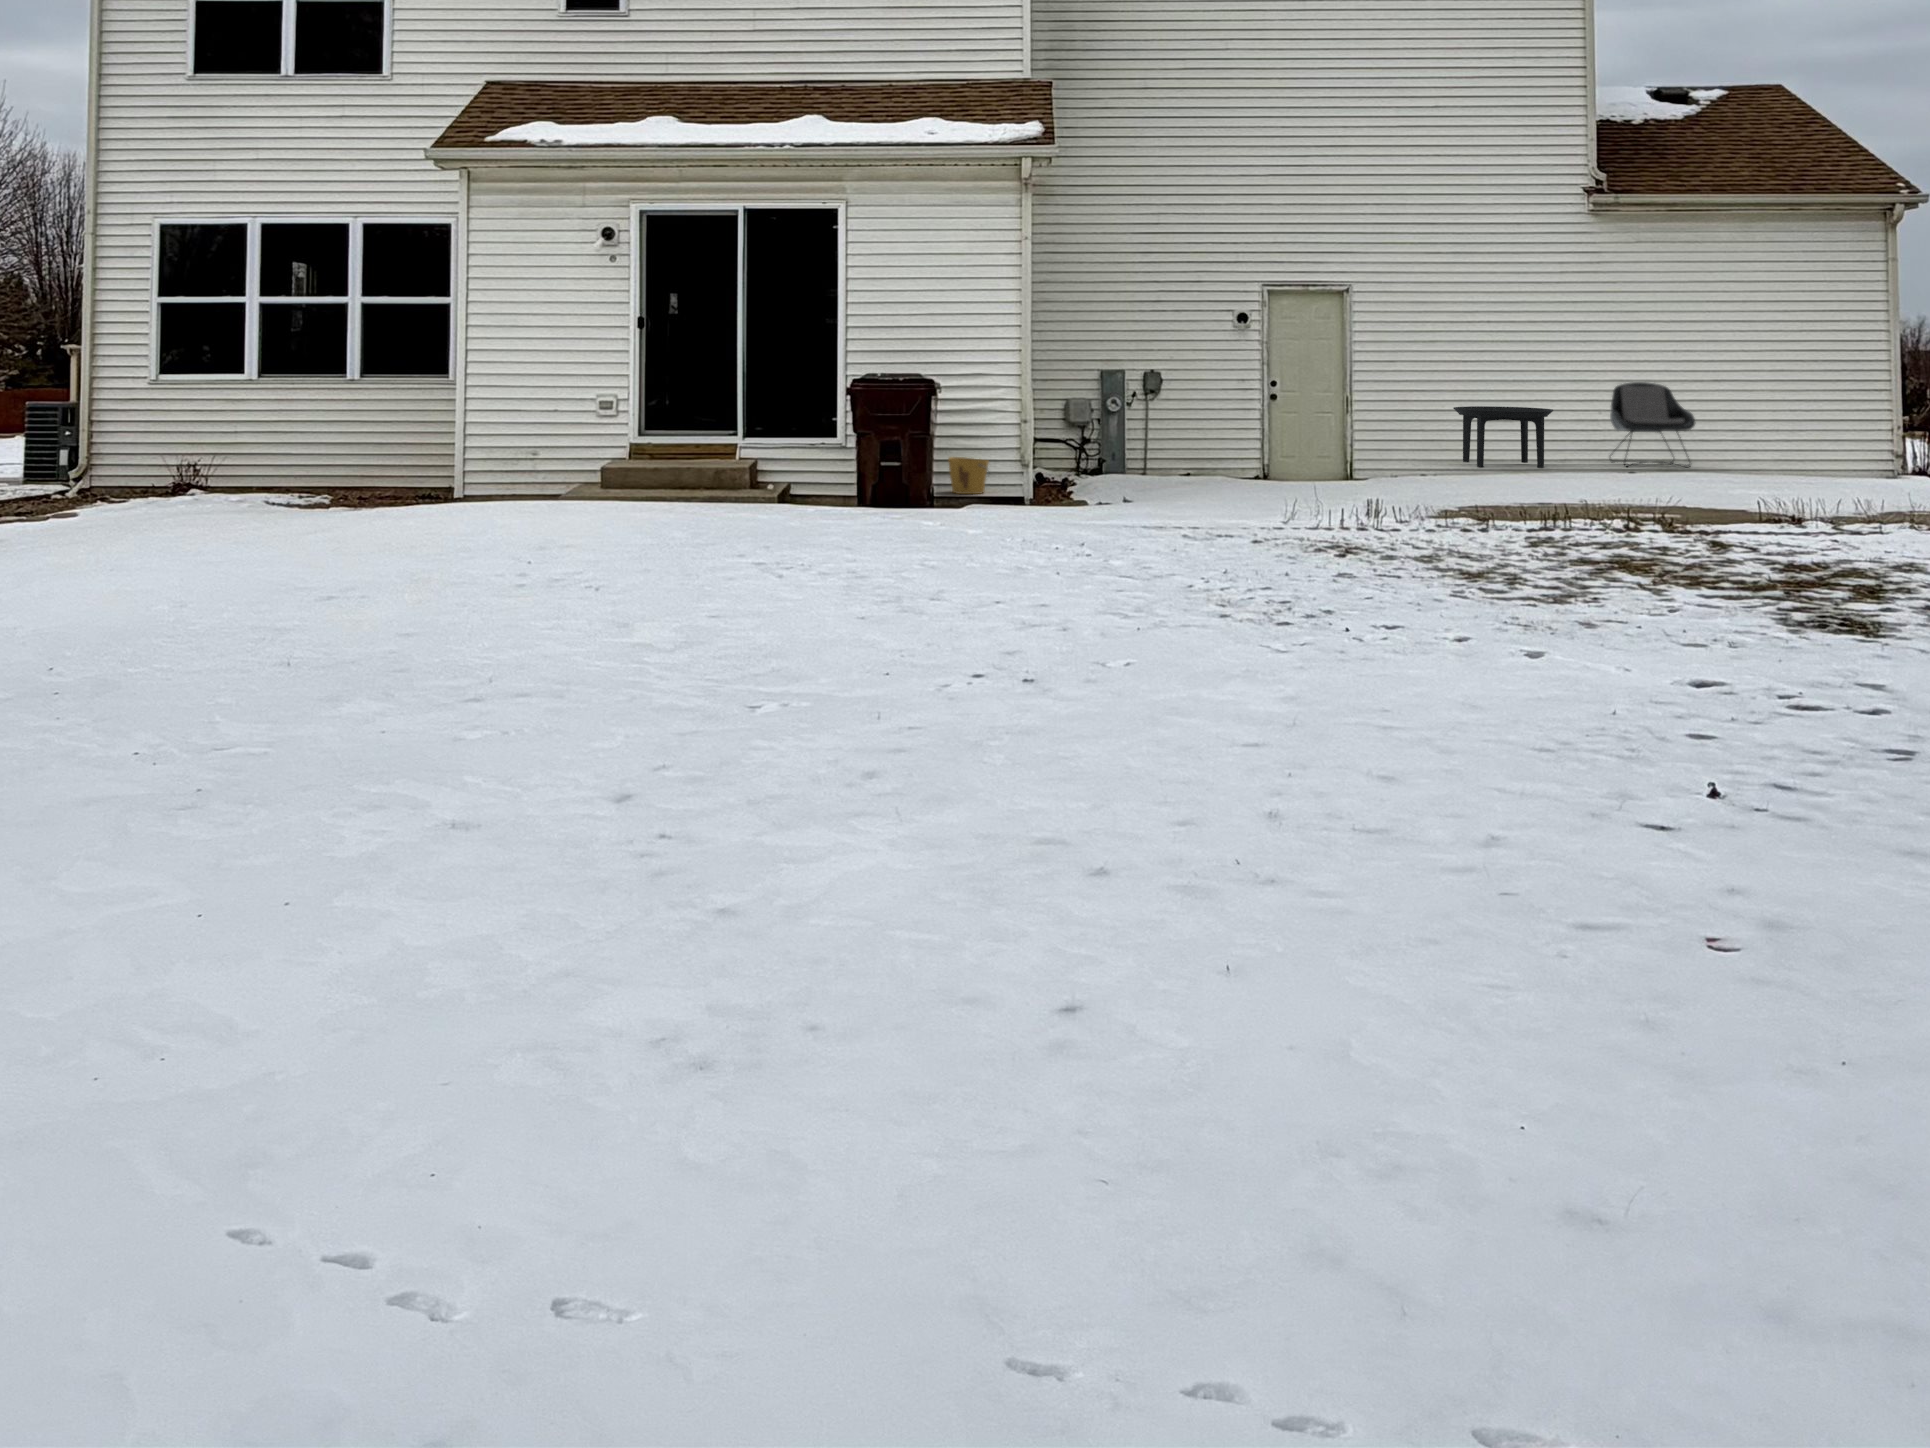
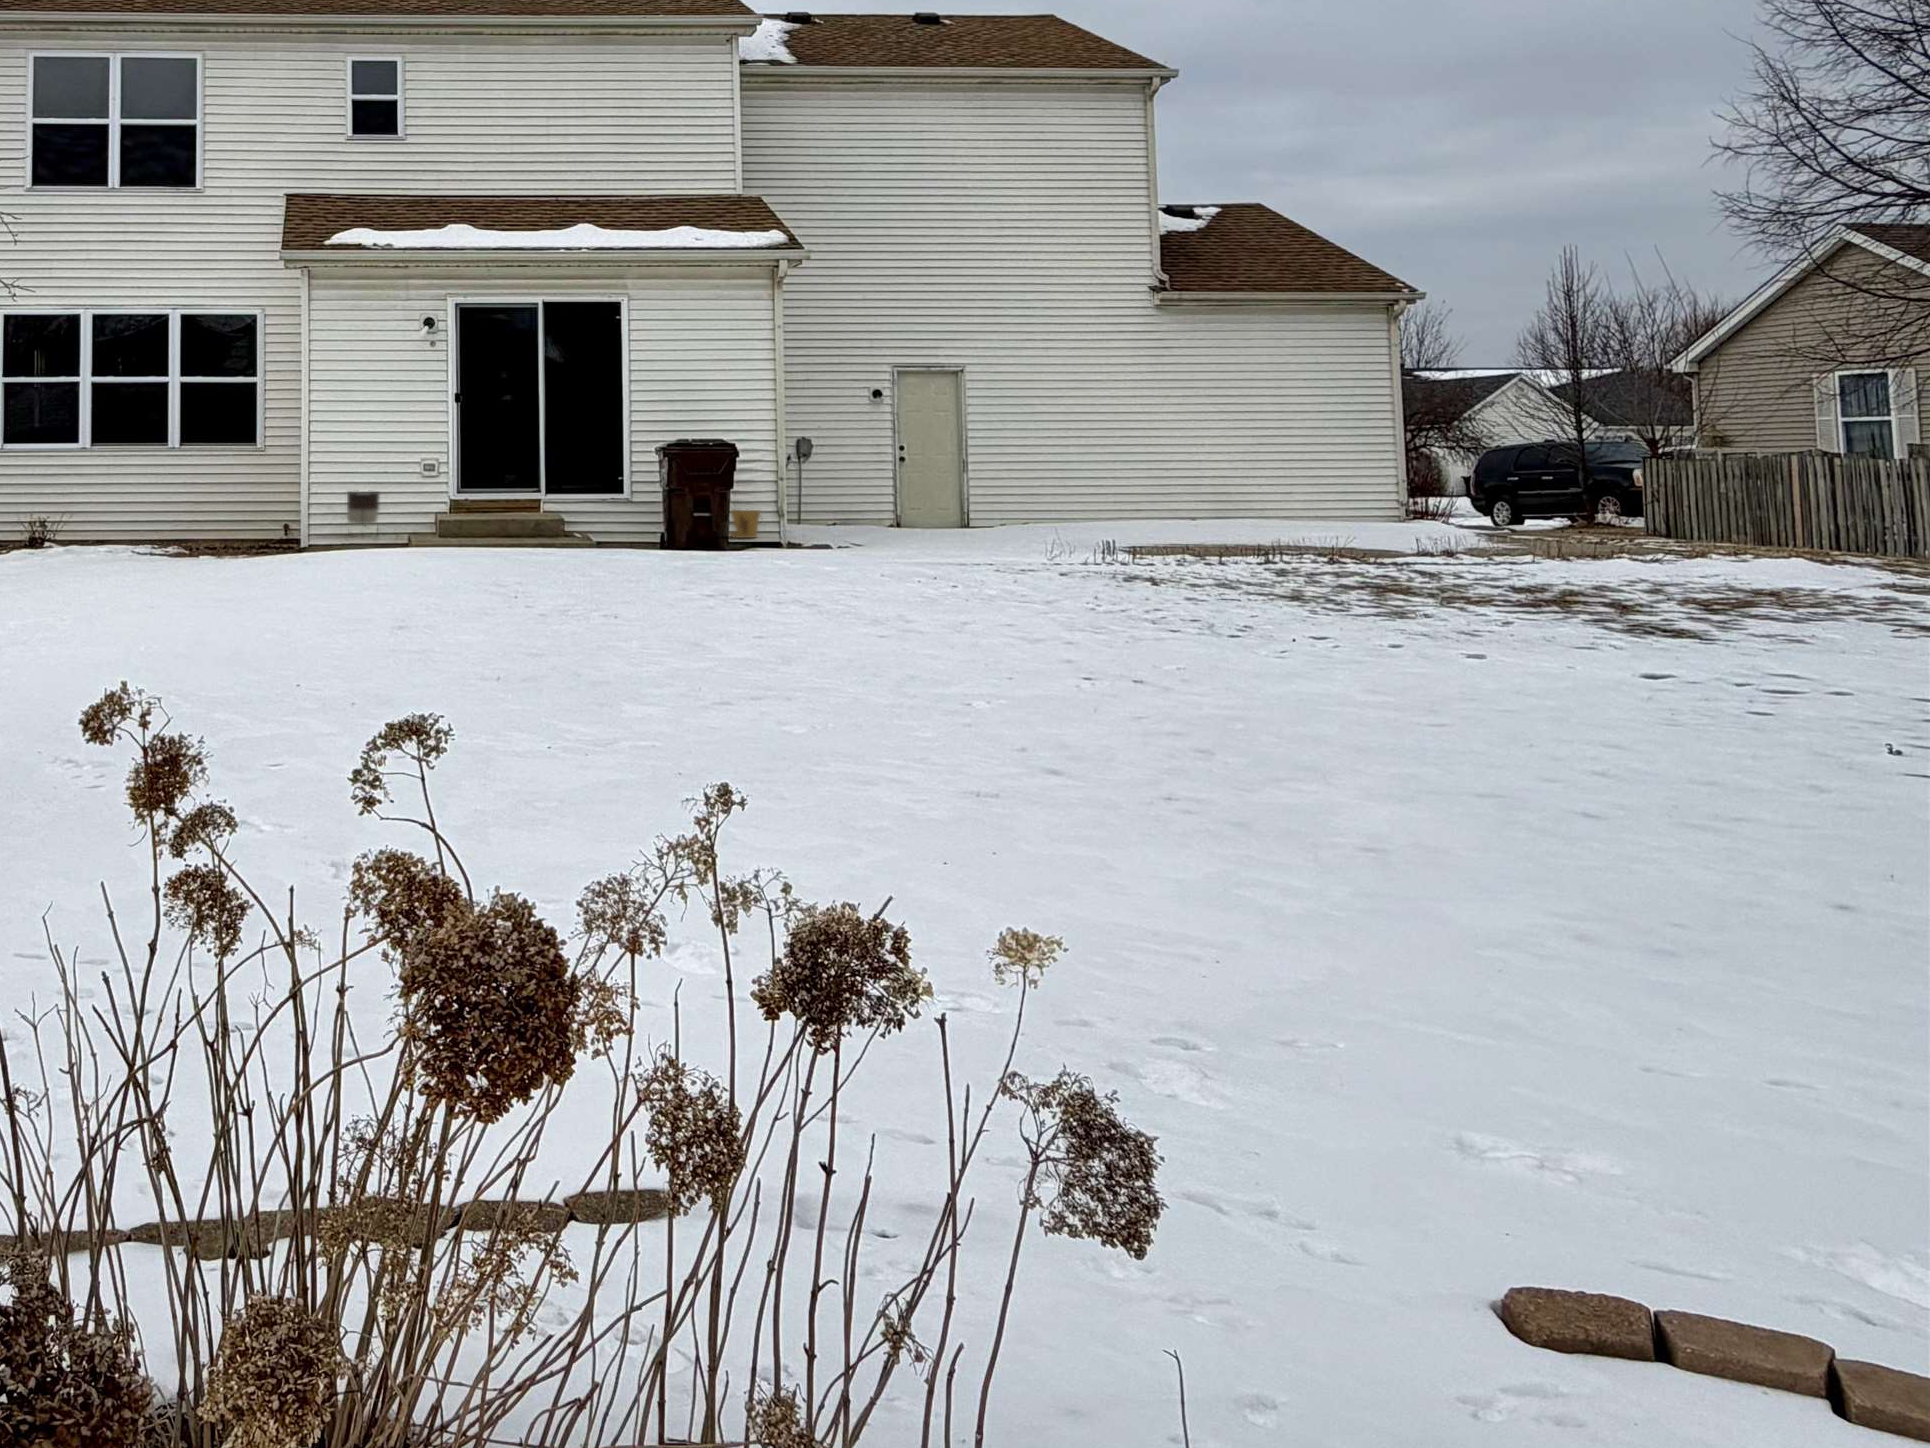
lounge chair: present [1610,382,1695,468] -> none [1171,444,1249,512]
round table: present [1453,406,1553,468] -> none [1053,464,1139,513]
planter: none [493,433,534,489] -> present [347,492,379,524]

